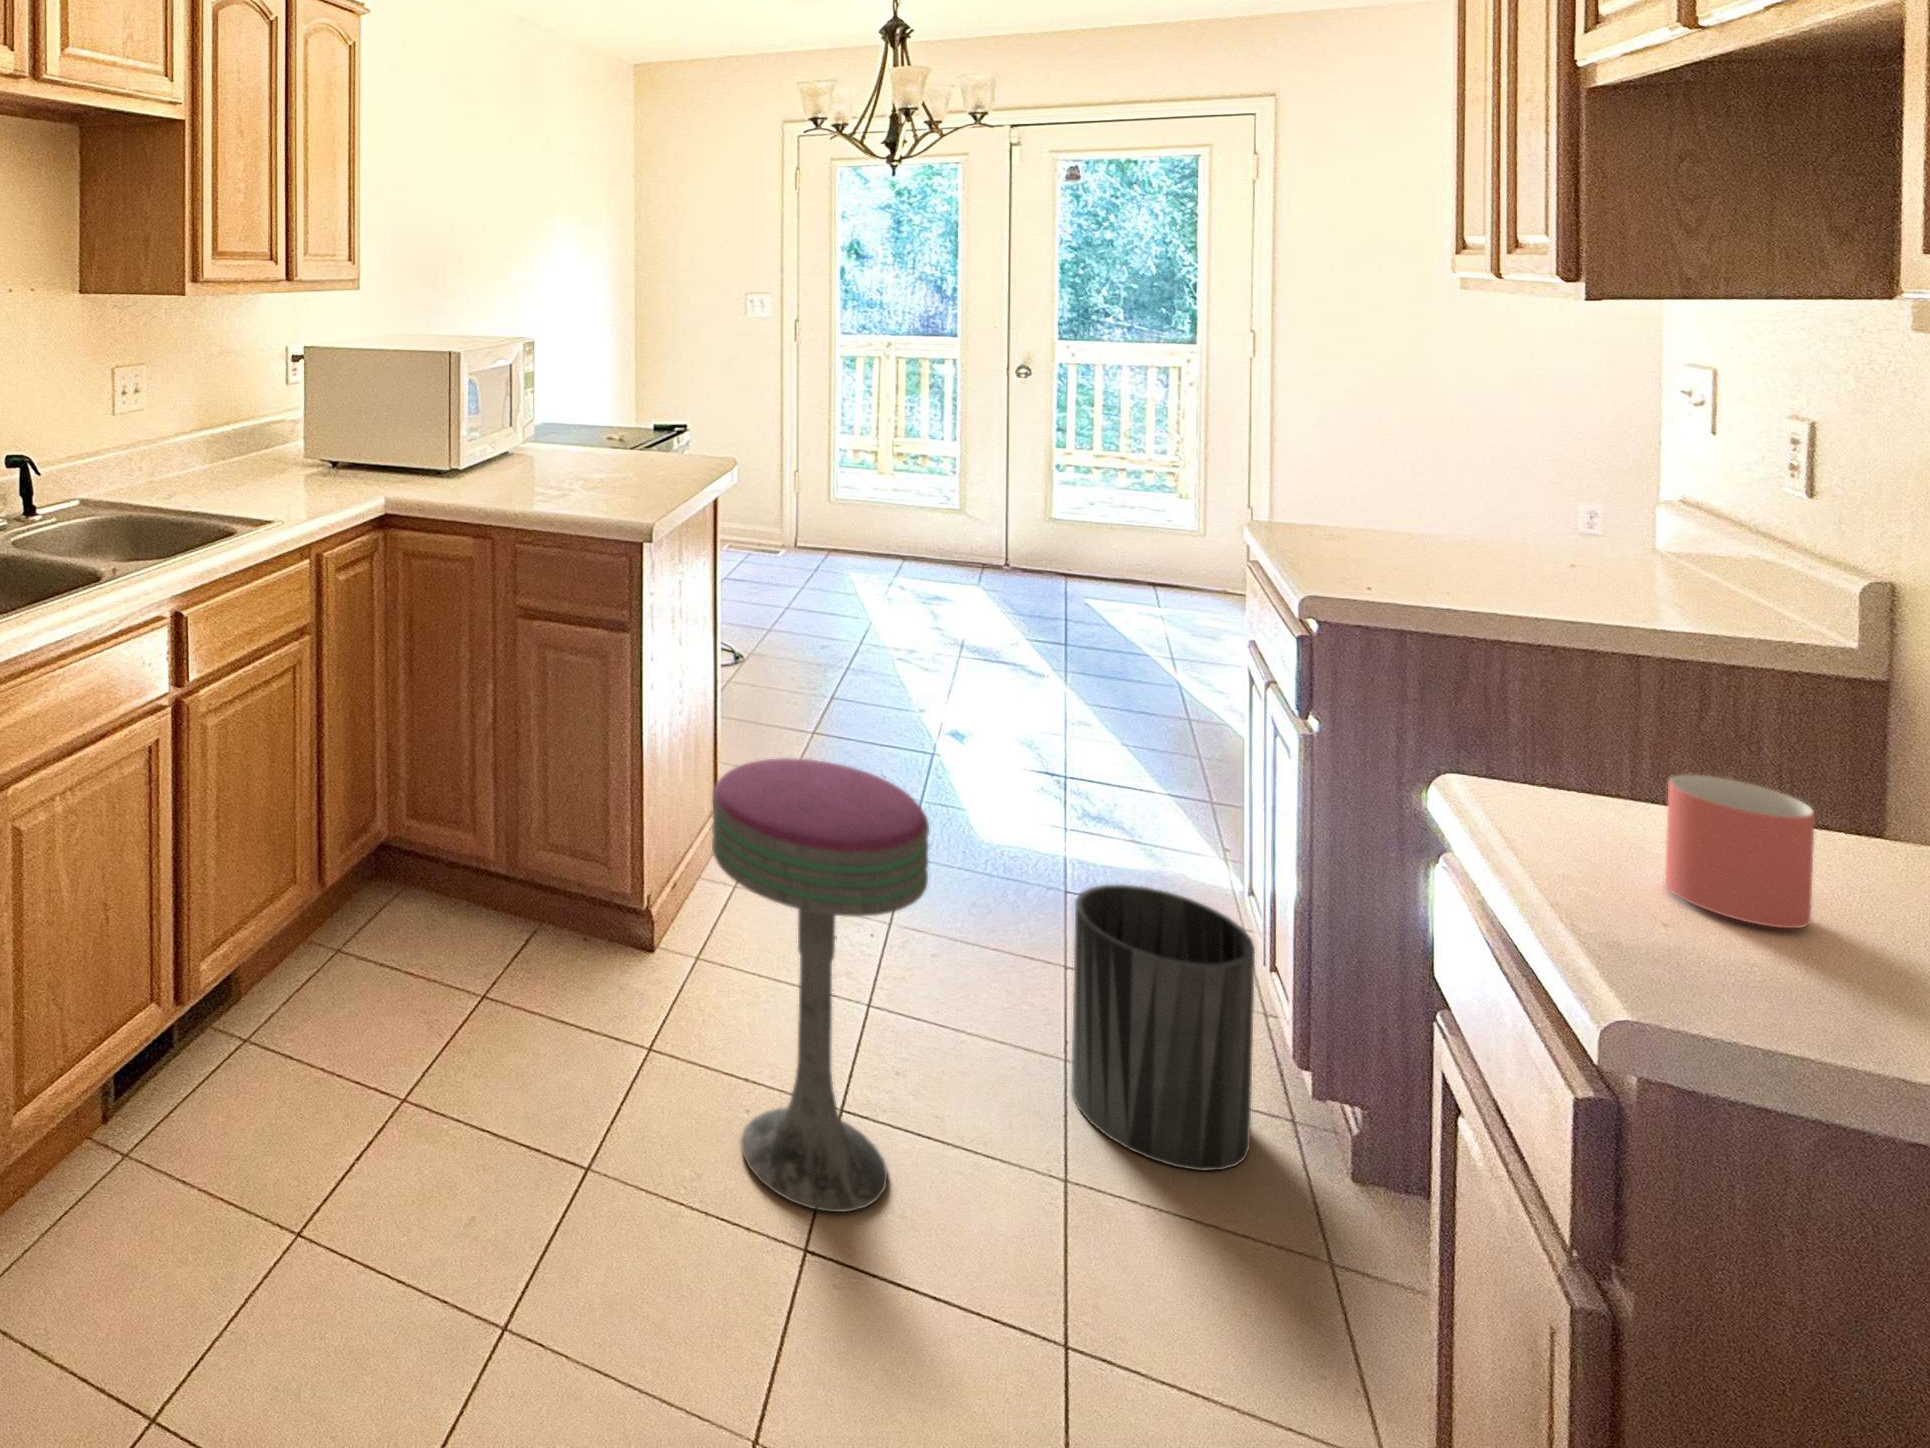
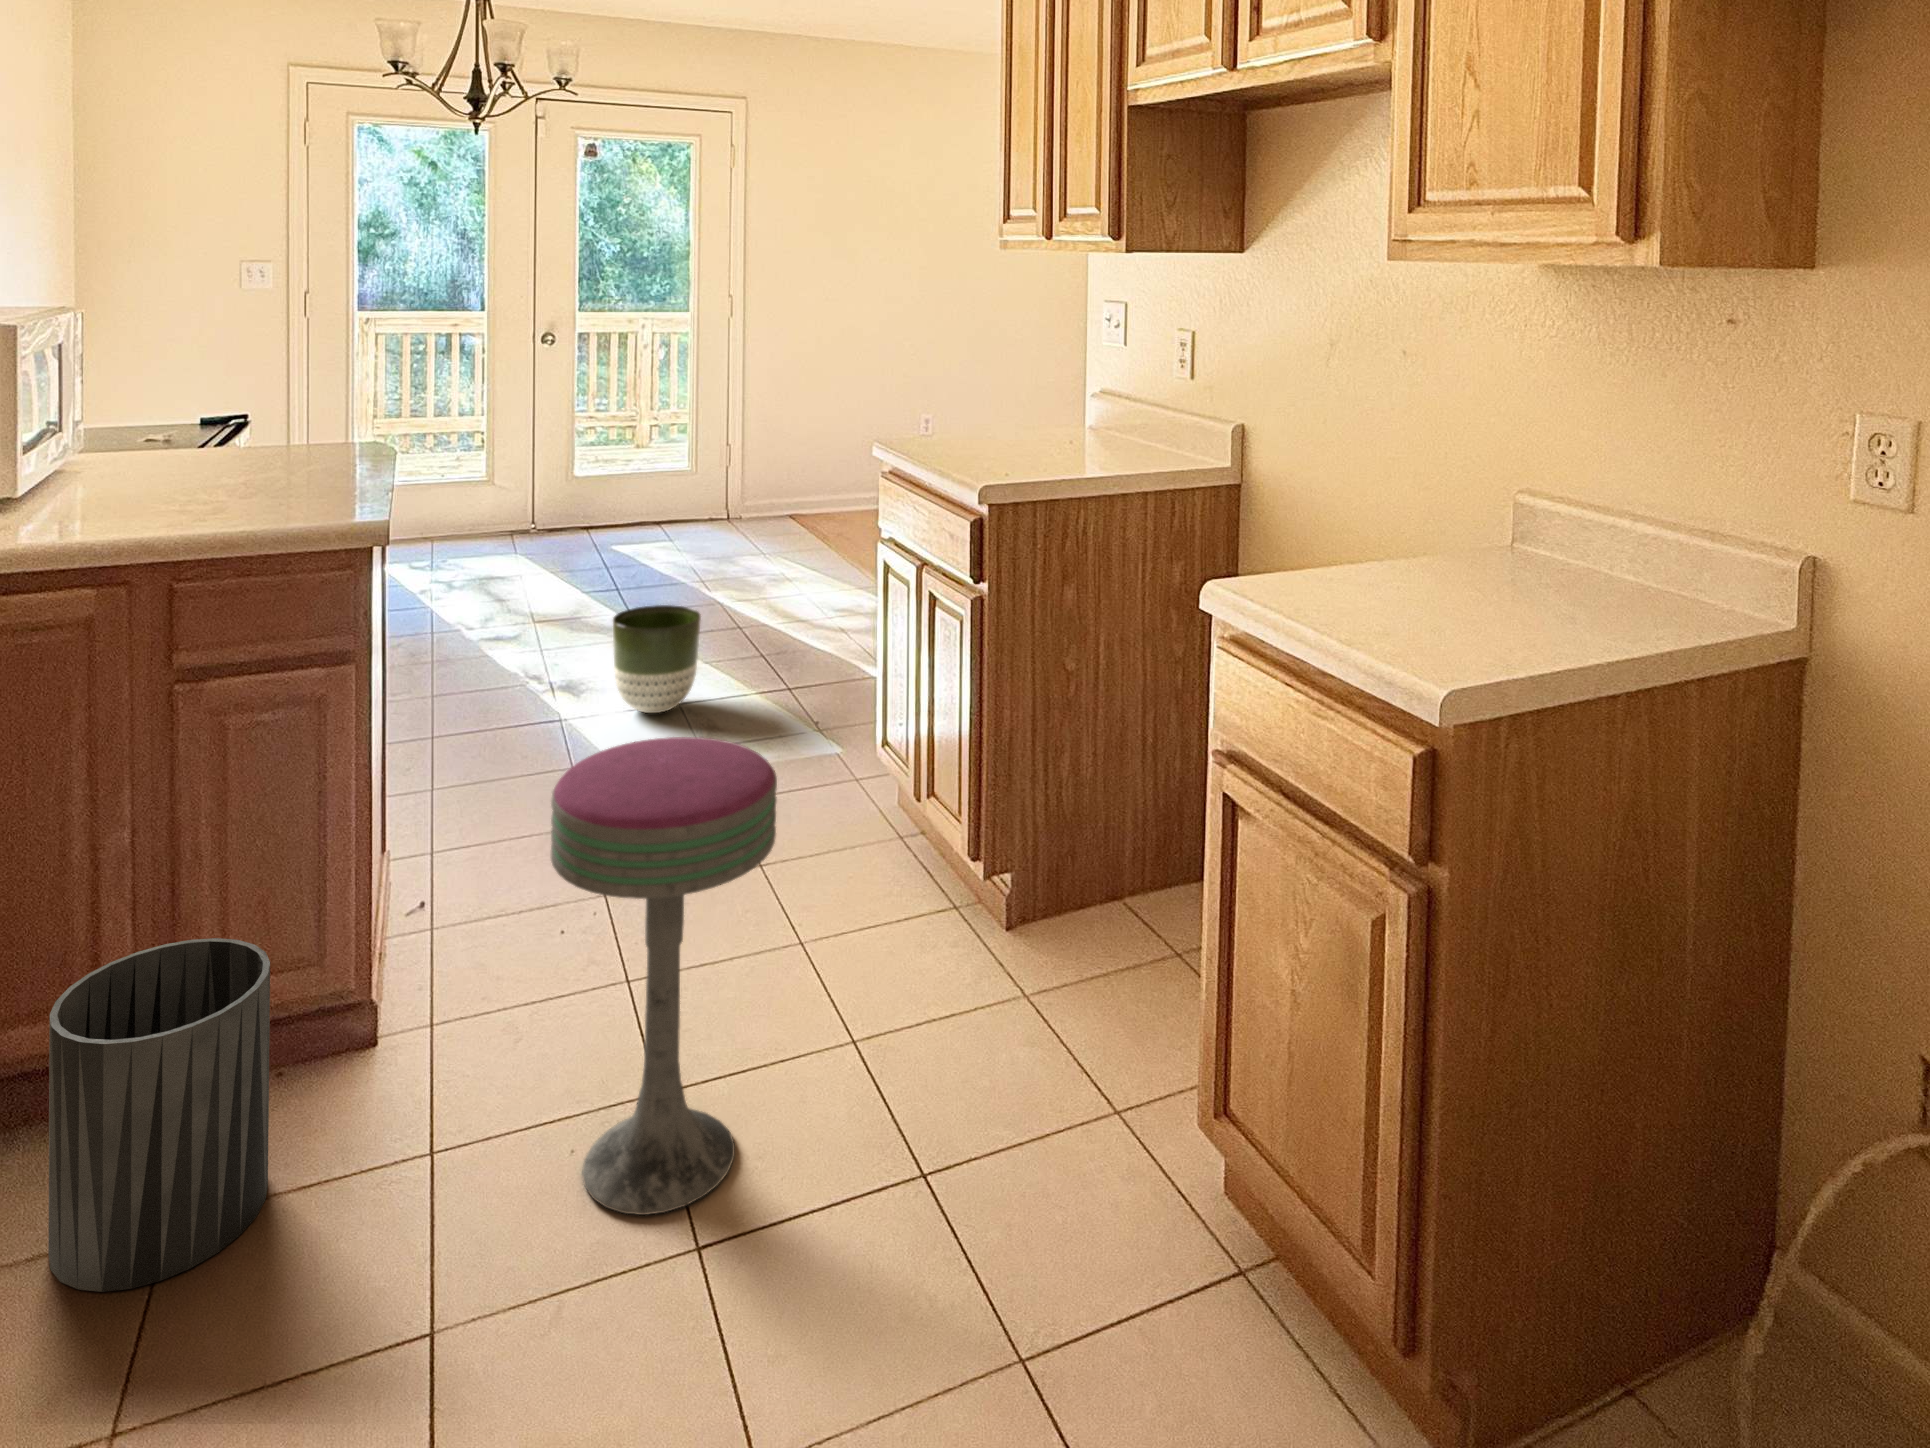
planter: none [991,655,1090,769] -> present [613,605,701,713]
mug: present [1665,775,1815,928] -> none [1317,546,1387,629]
trash can: present [1072,885,1255,1171] -> present [48,938,270,1292]

